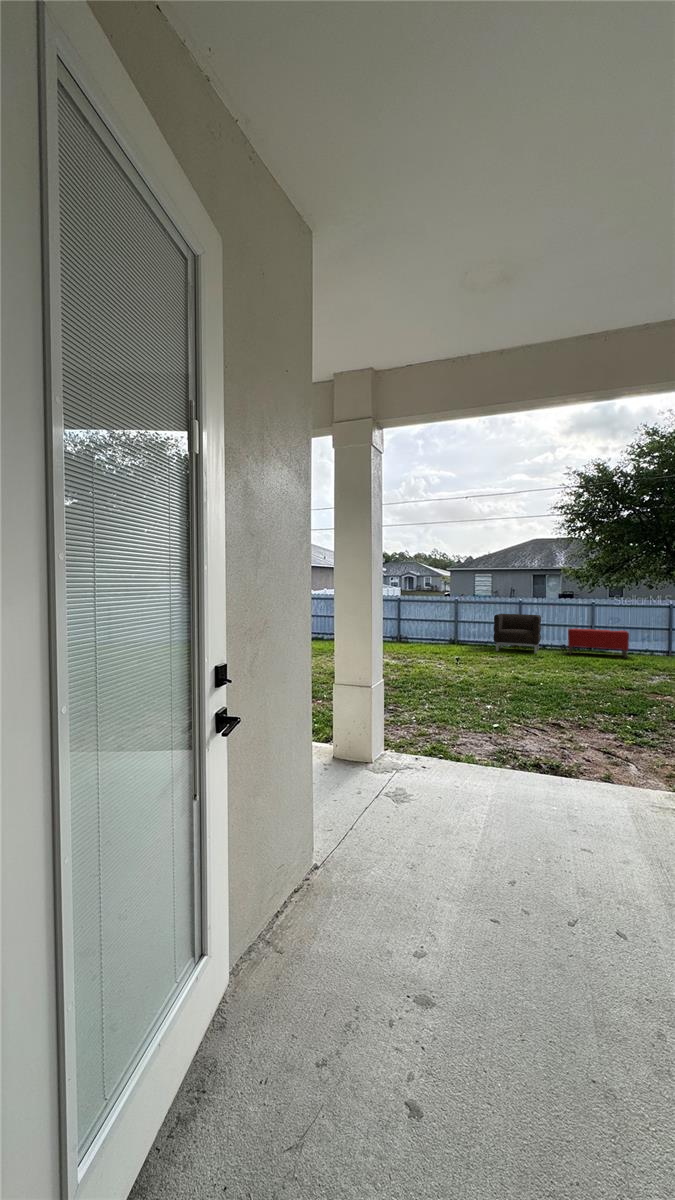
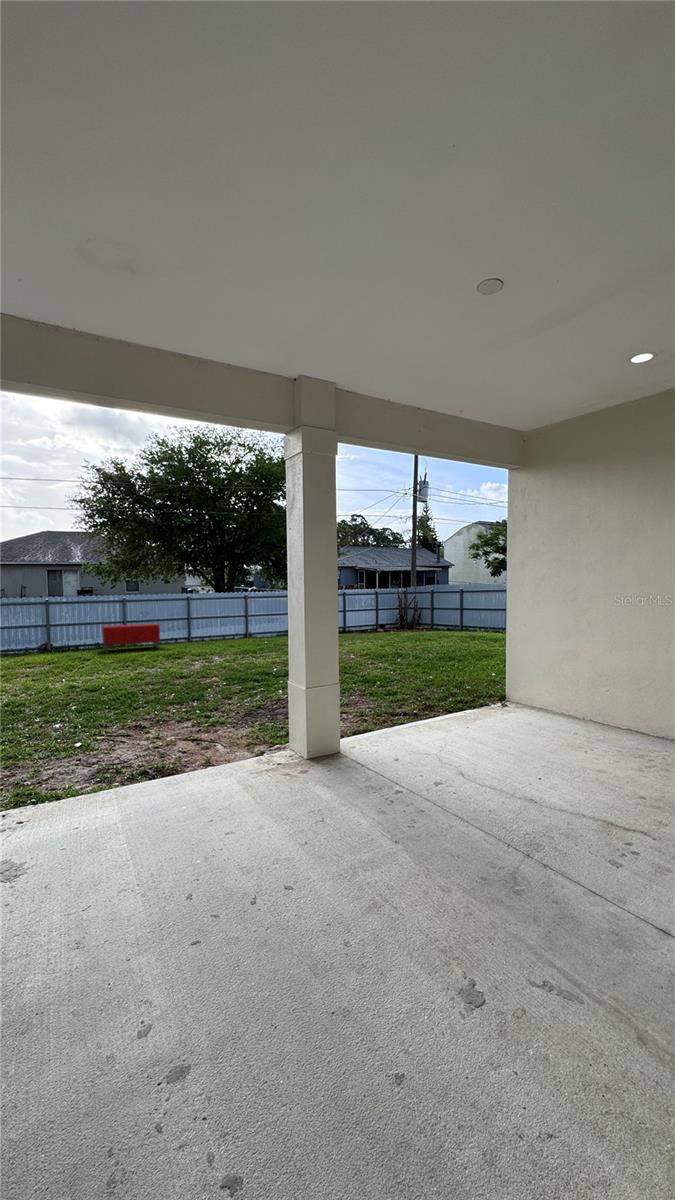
armchair: present [493,614,541,654] -> none [17,615,73,660]

